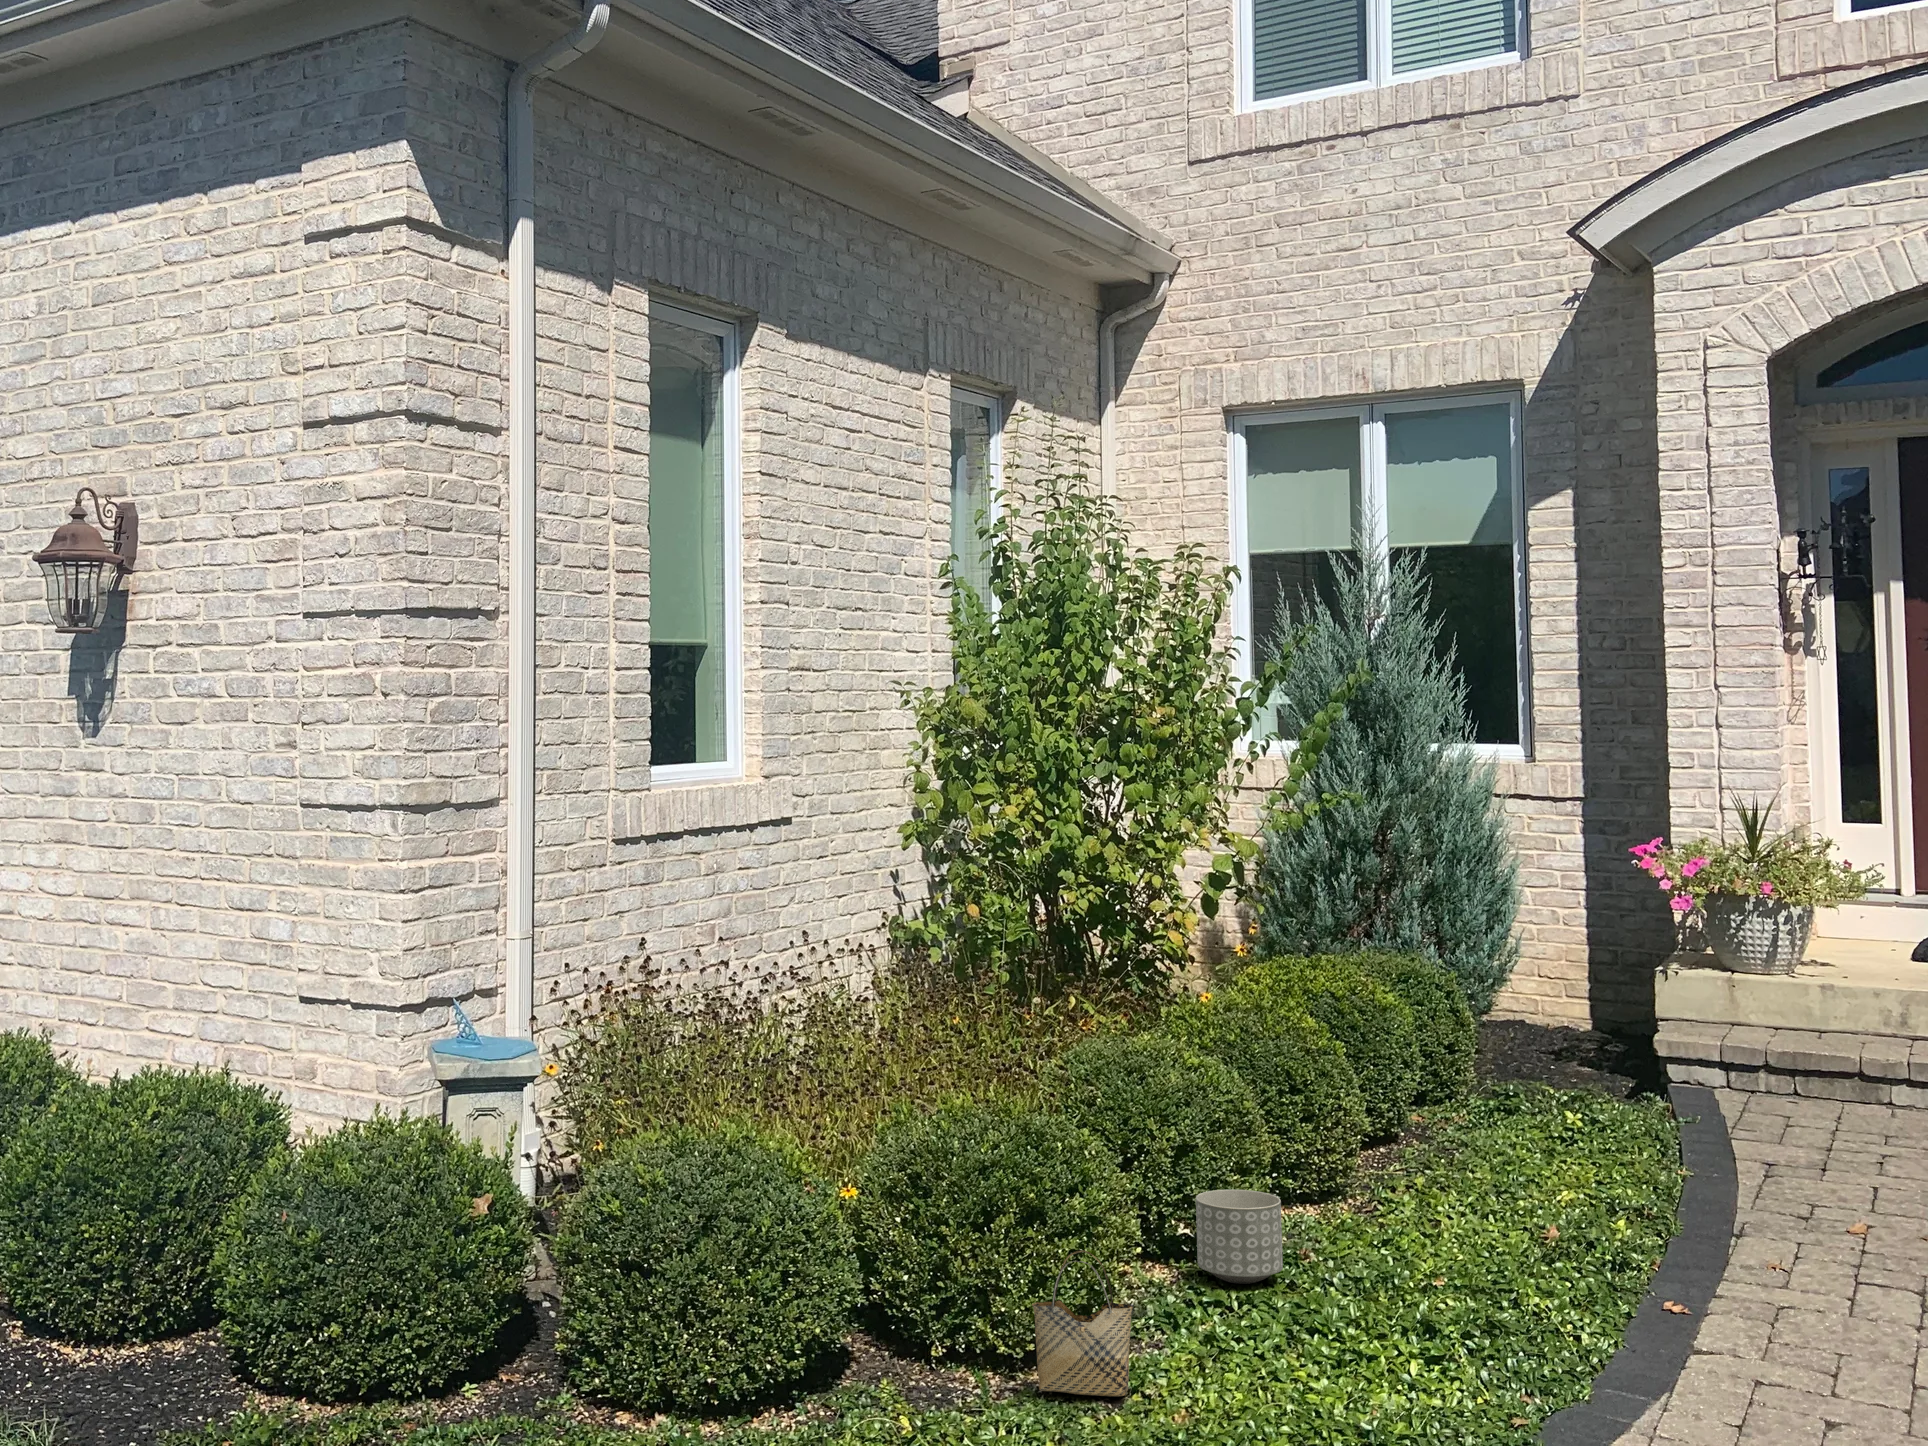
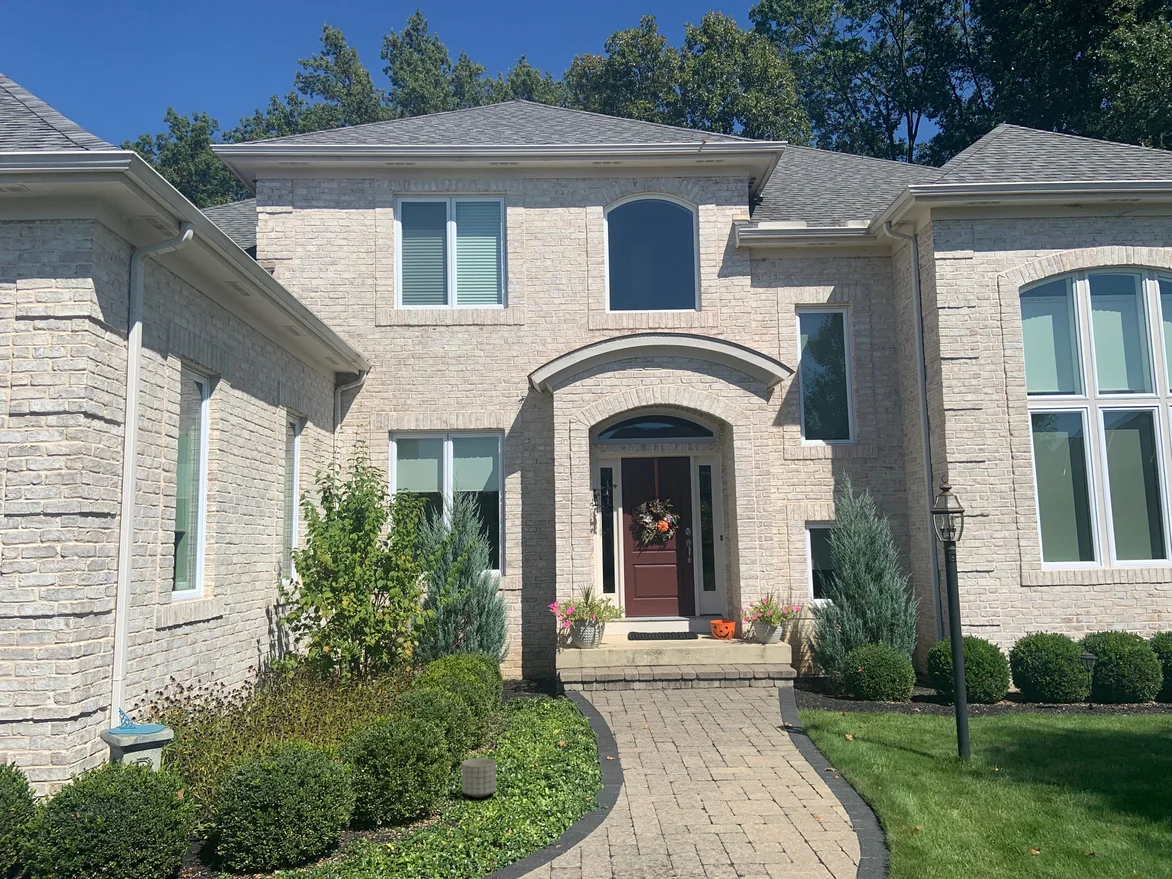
woven basket: present [1032,1250,1132,1397] -> none [433,791,474,854]

